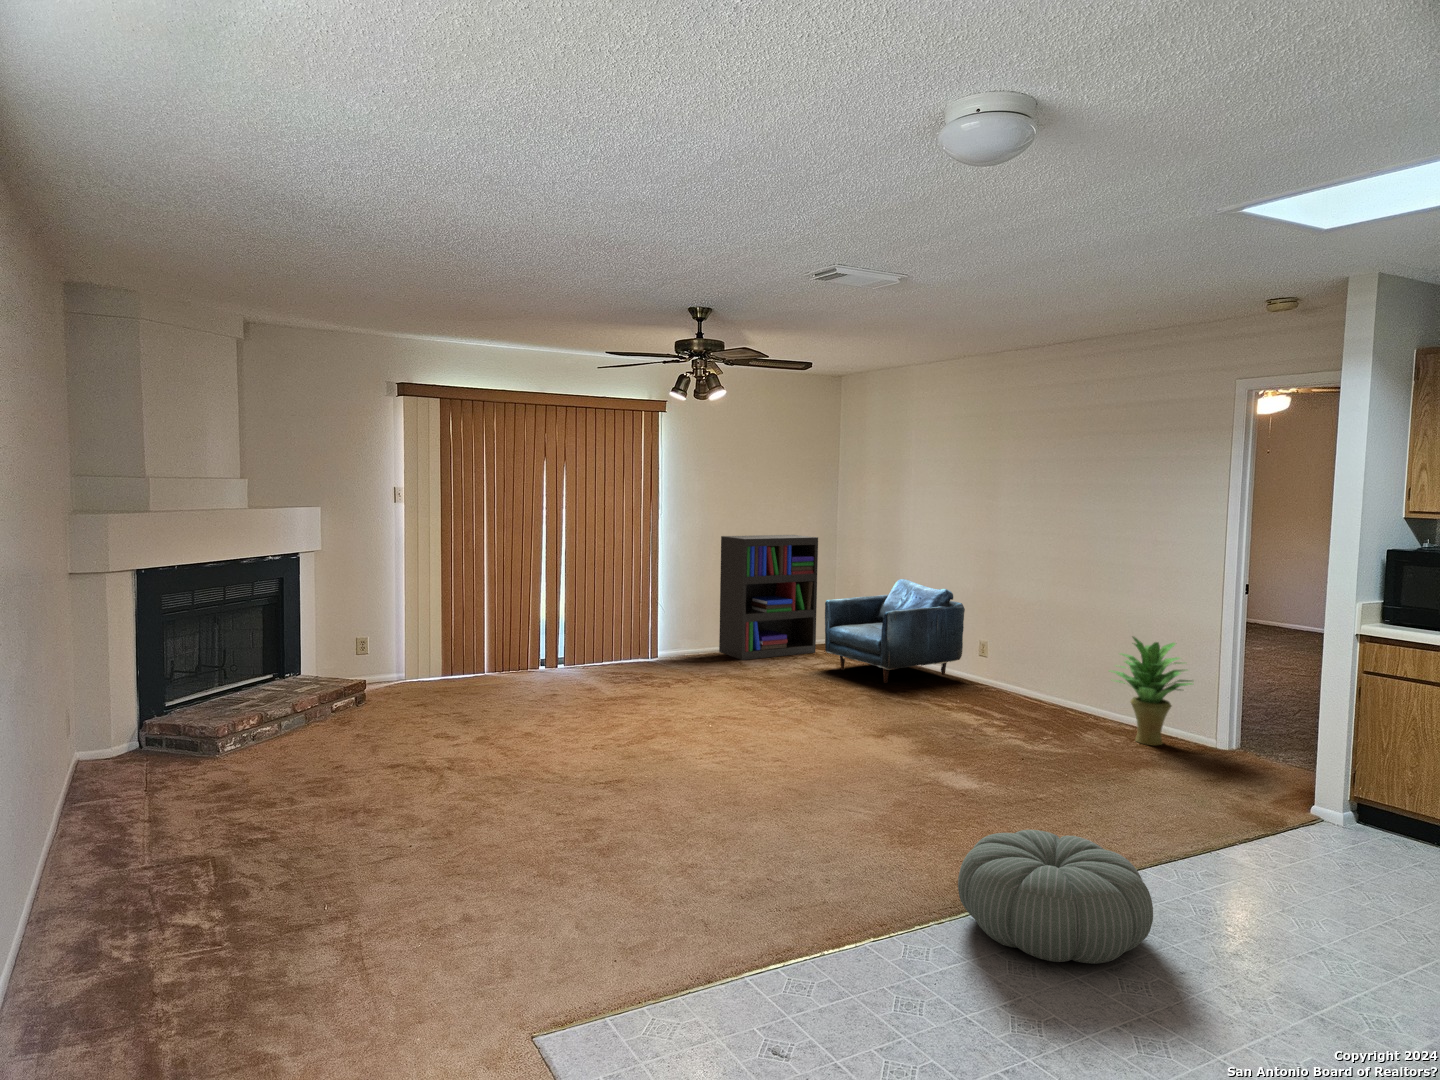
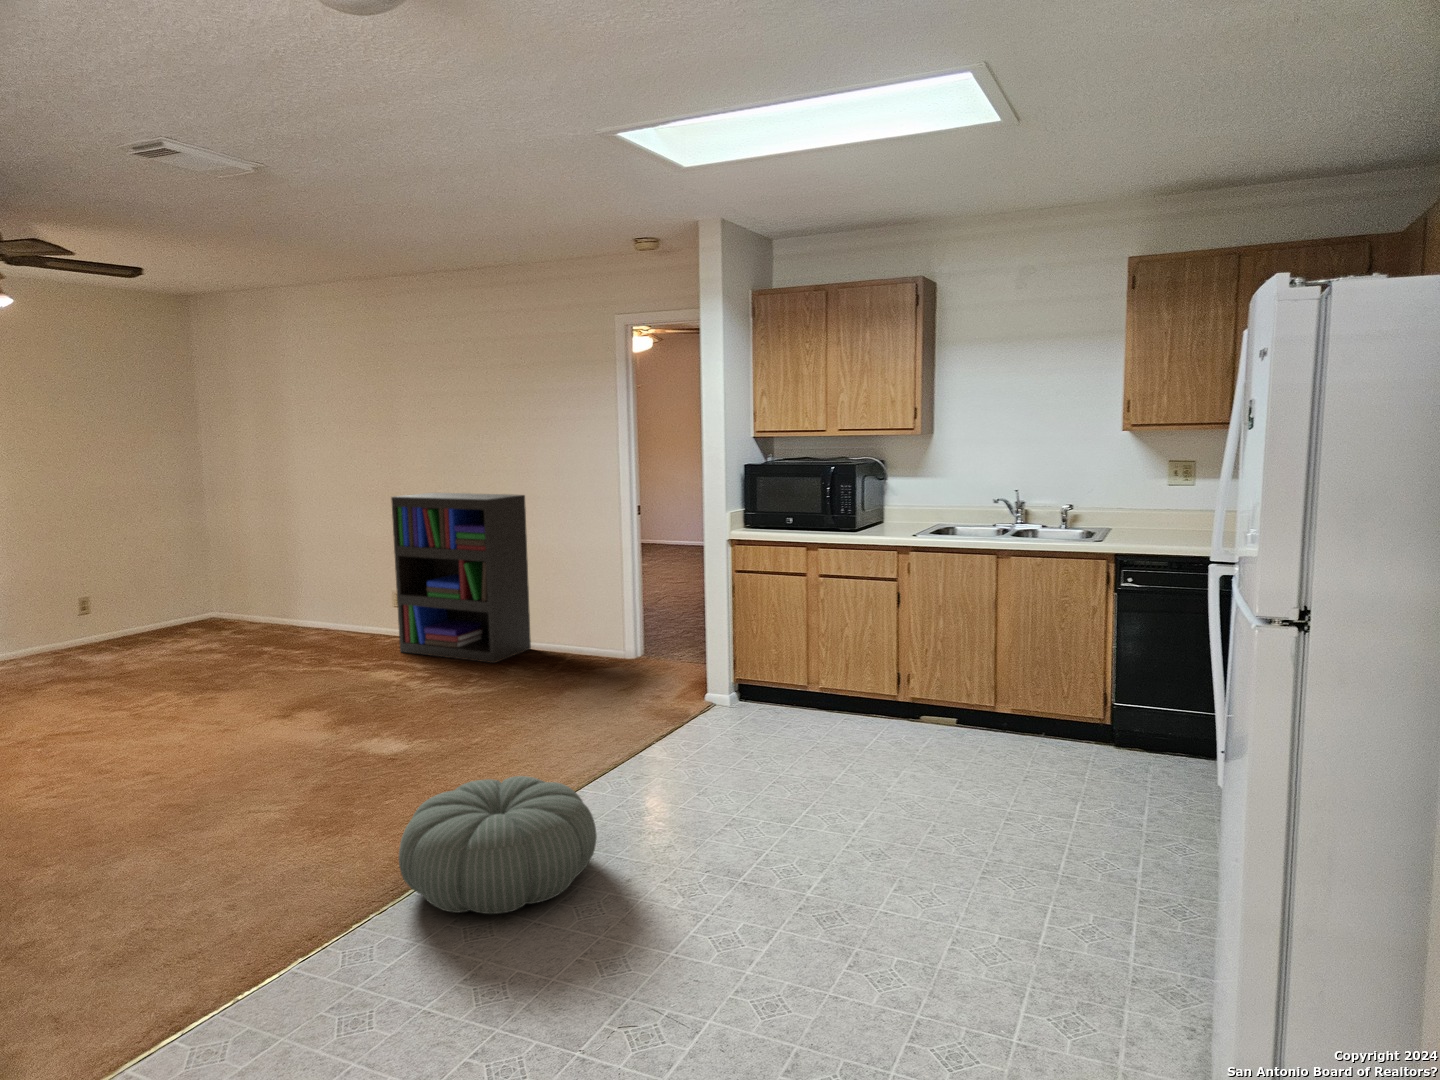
bookshelf: present [719,535,818,660] -> present [391,493,531,663]
armchair: present [825,579,965,683] -> none [200,533,376,653]
potted plant: present [1110,637,1192,745] -> none [527,566,603,668]

